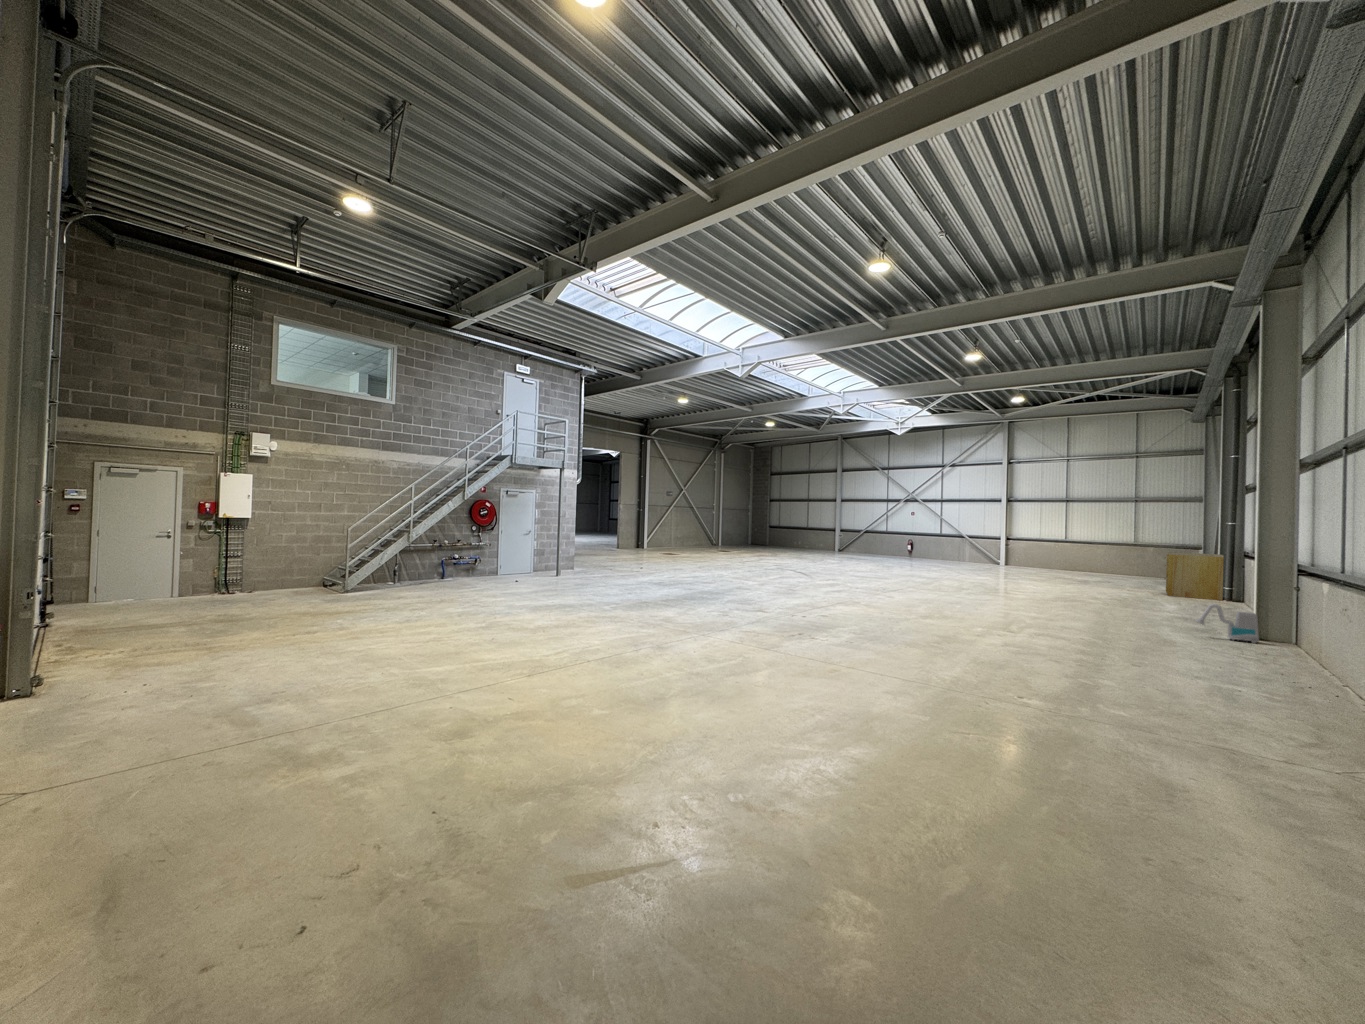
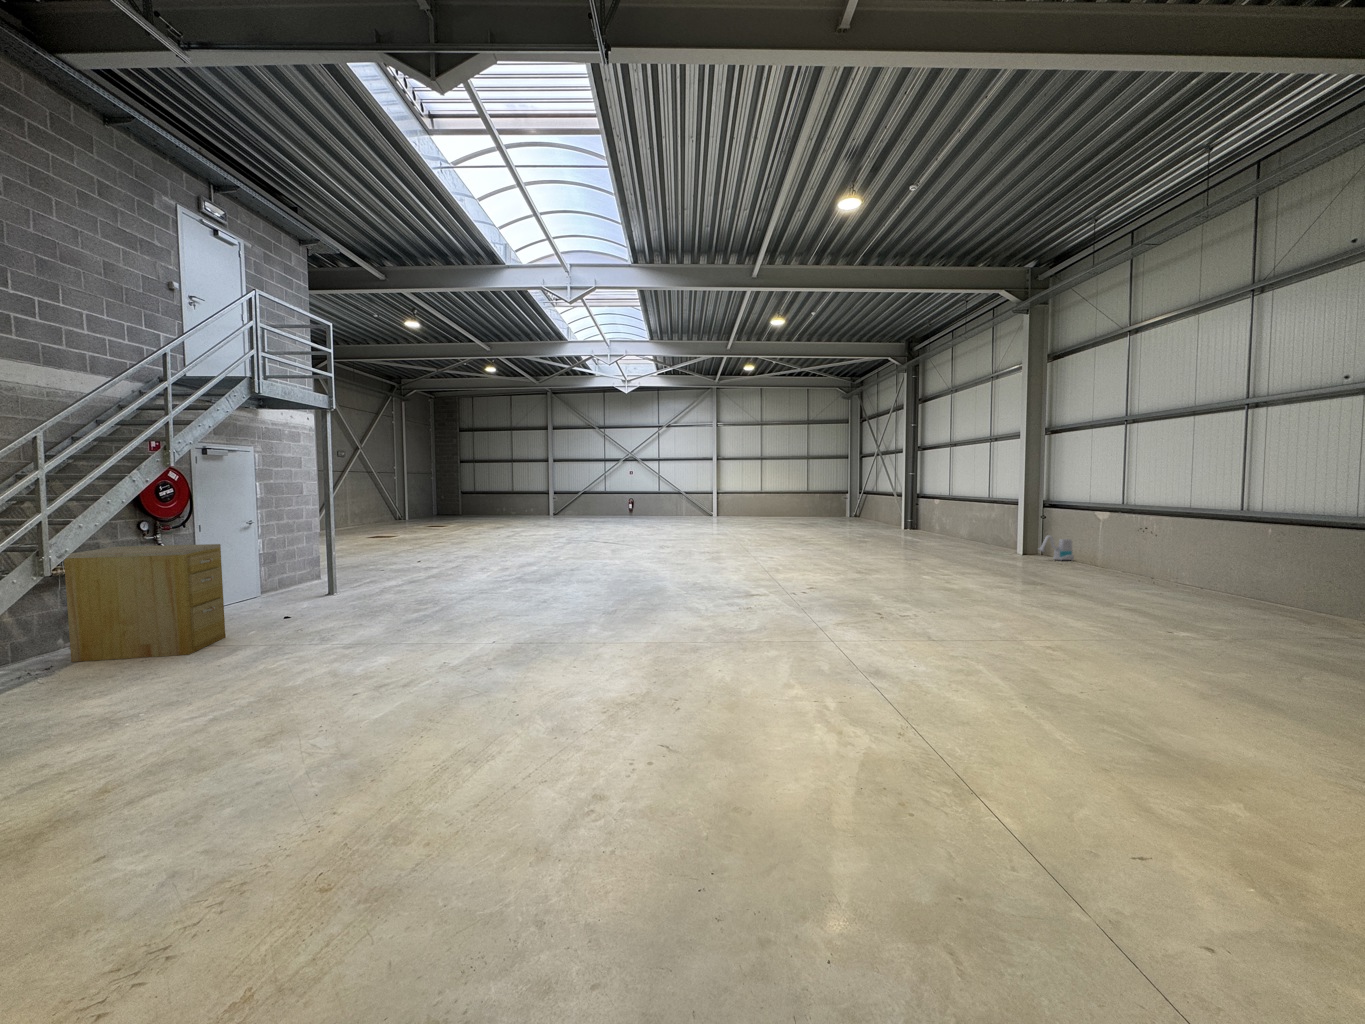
filing cabinet: present [1164,552,1224,600] -> present [64,544,225,662]

